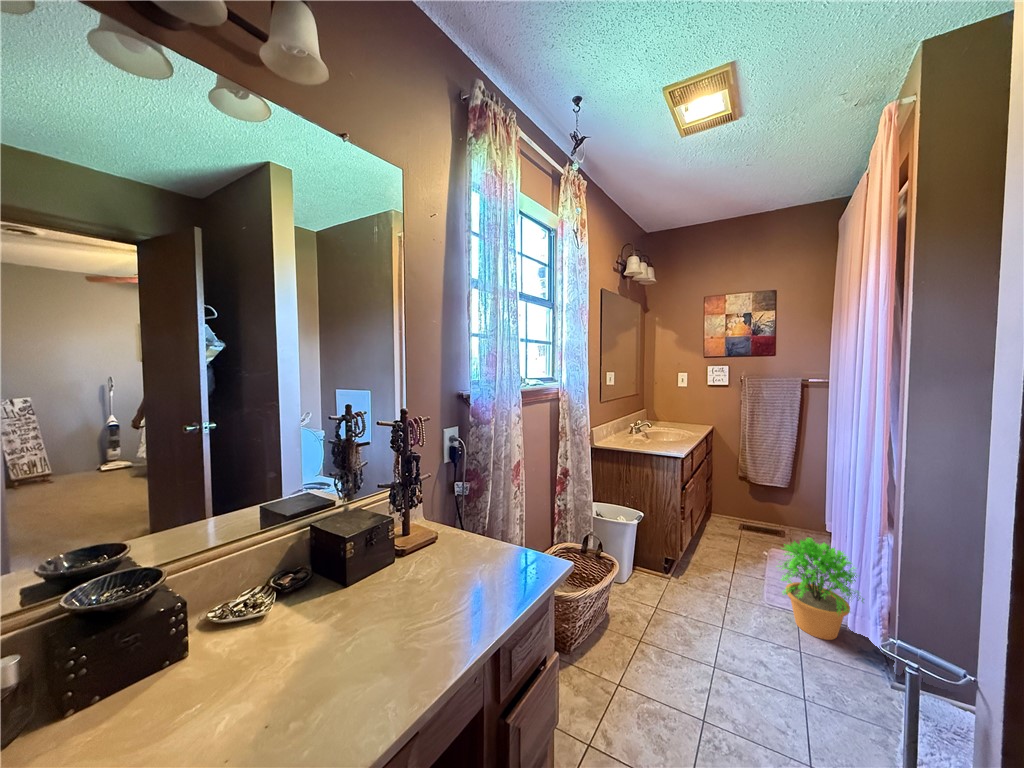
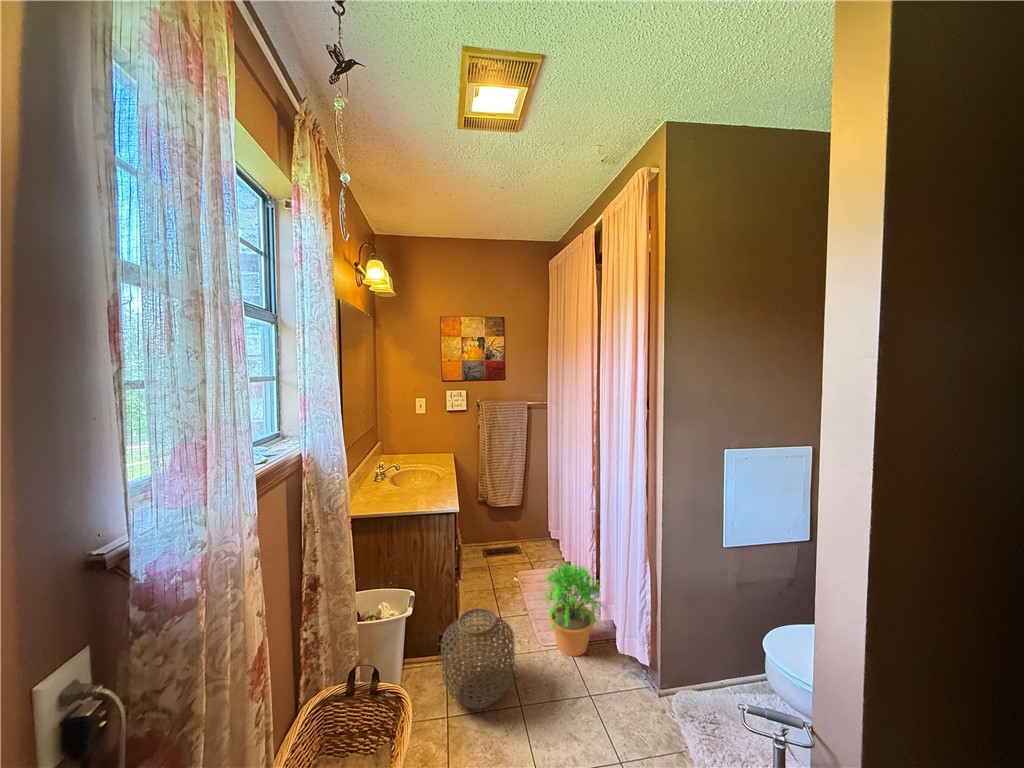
woven basket: none [659,541,730,625] -> present [441,608,515,709]

